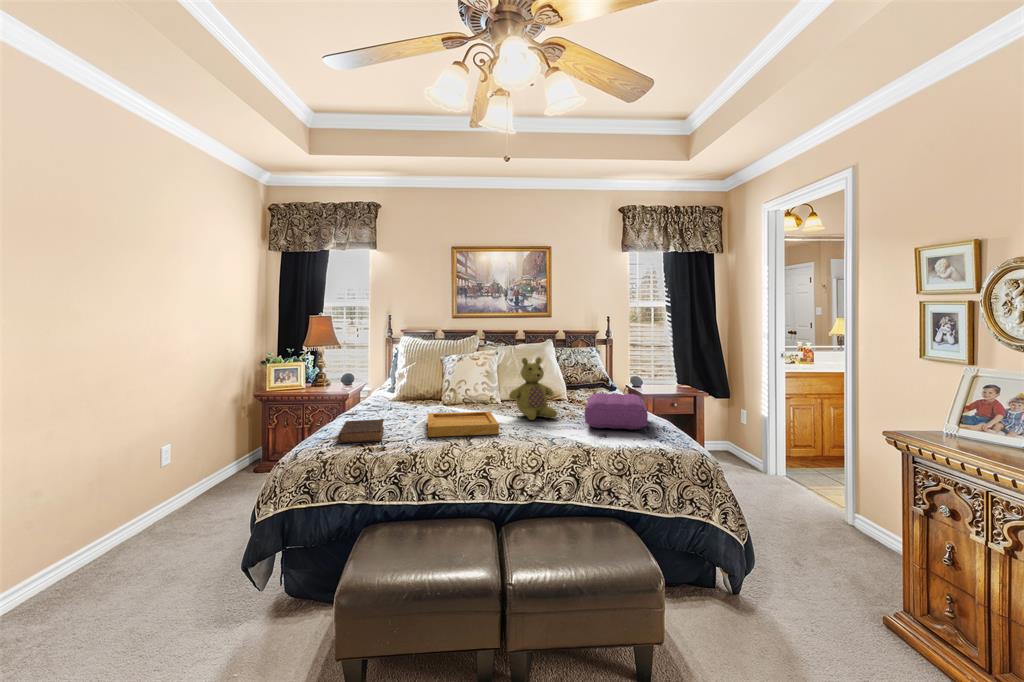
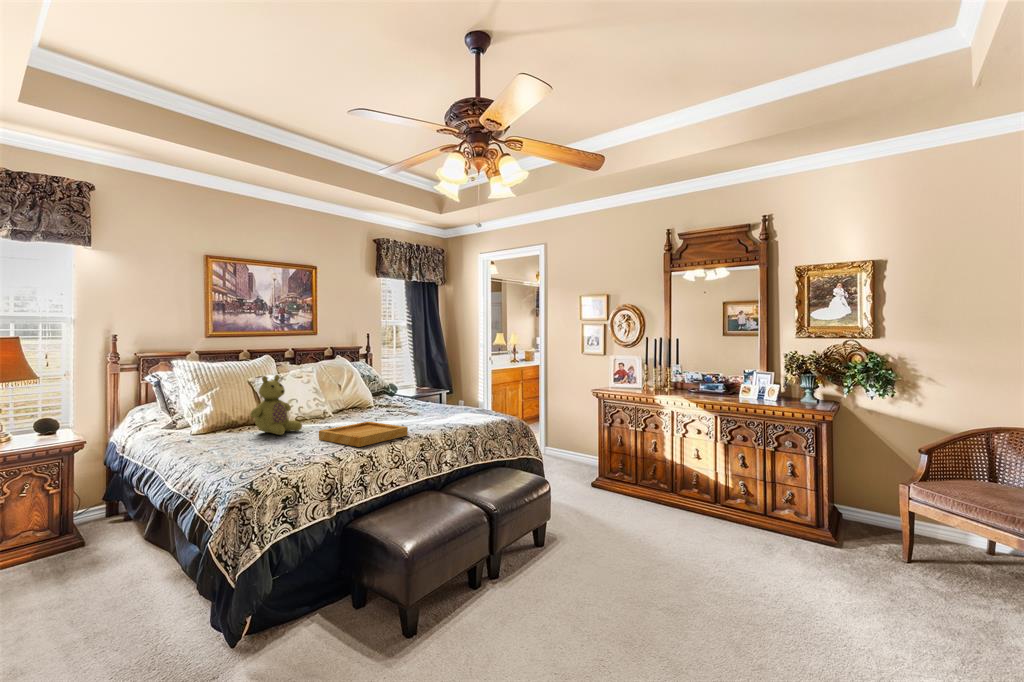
stuffed bear: present [509,357,557,420] -> present [250,375,302,435]
pillow: present [585,393,648,430] -> none [434,394,496,421]
book: present [338,419,384,443] -> none [254,441,326,466]

